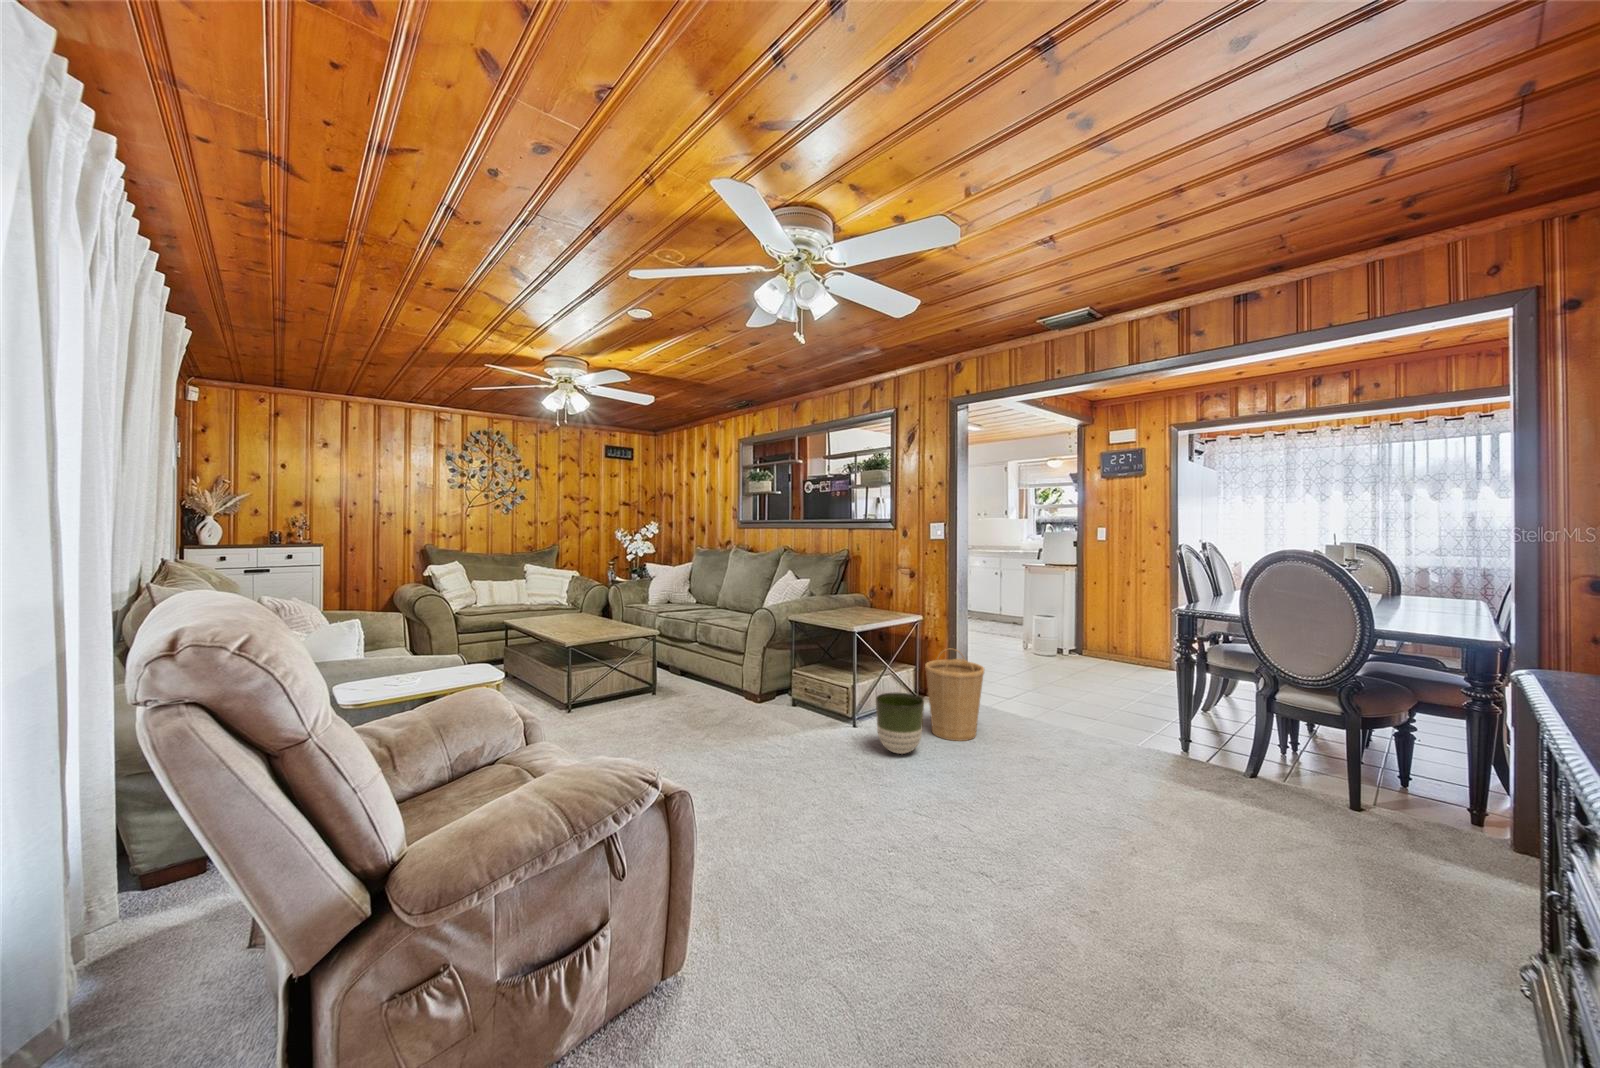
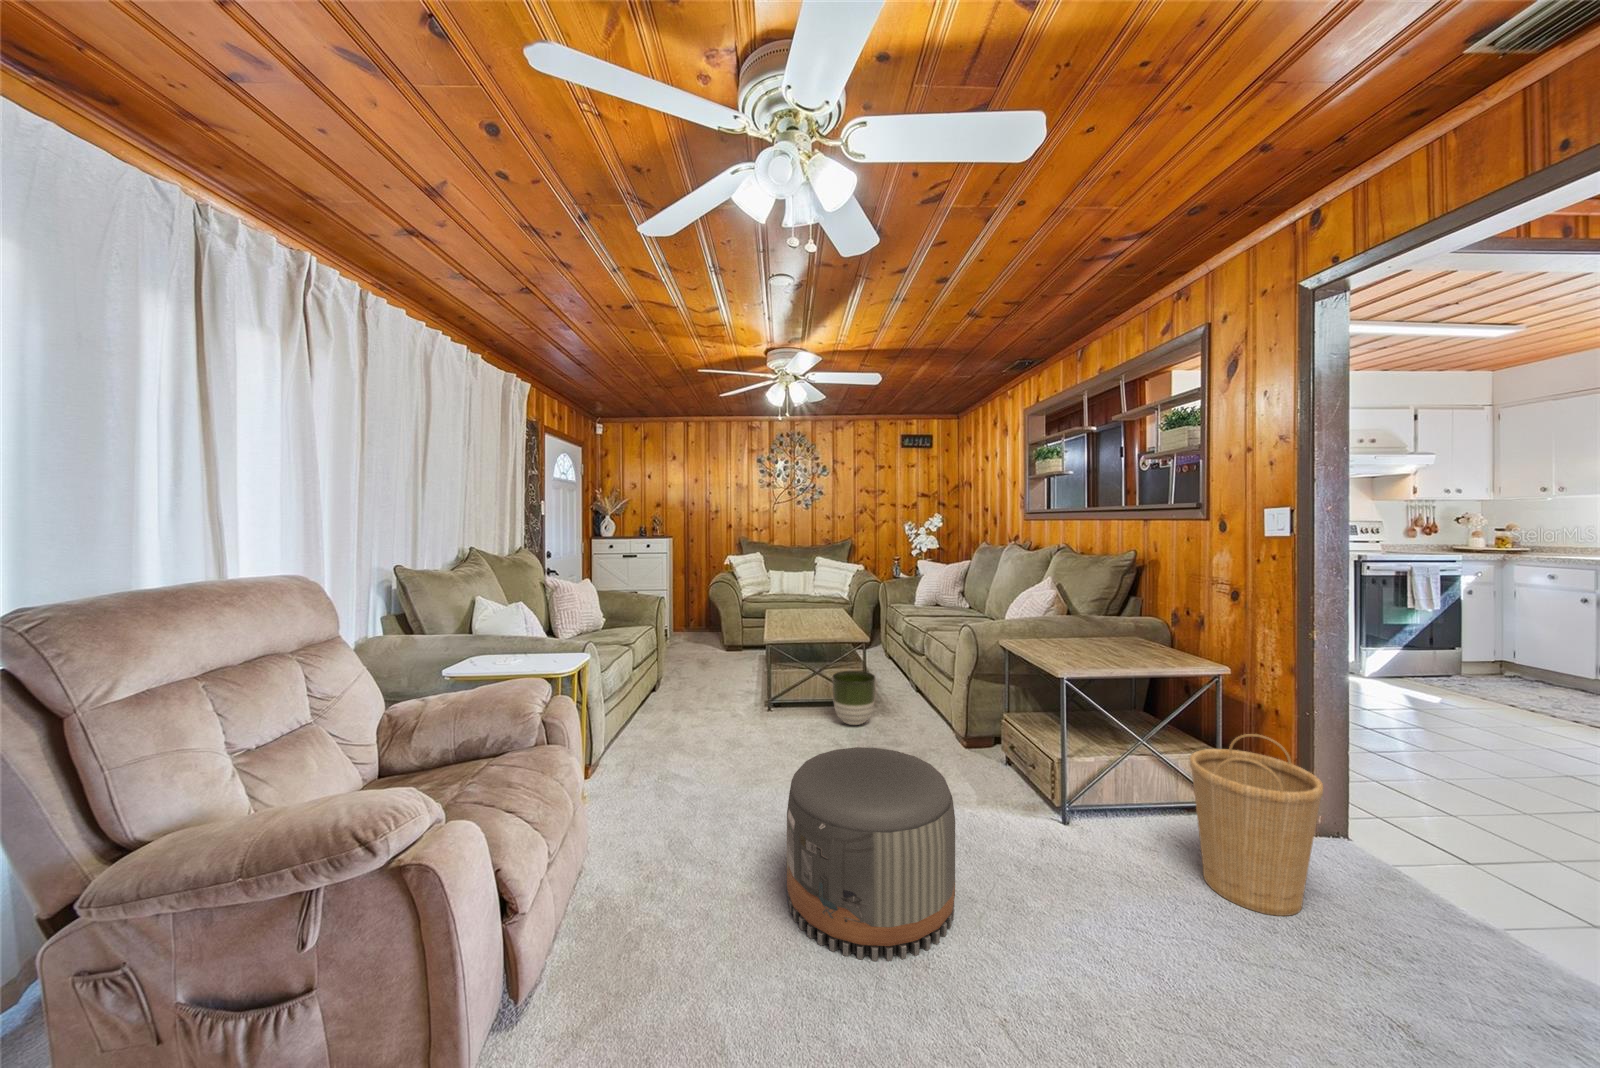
planter: present [876,692,924,754] -> present [832,671,876,725]
pouf: none [733,694,852,828] -> present [787,747,955,961]

